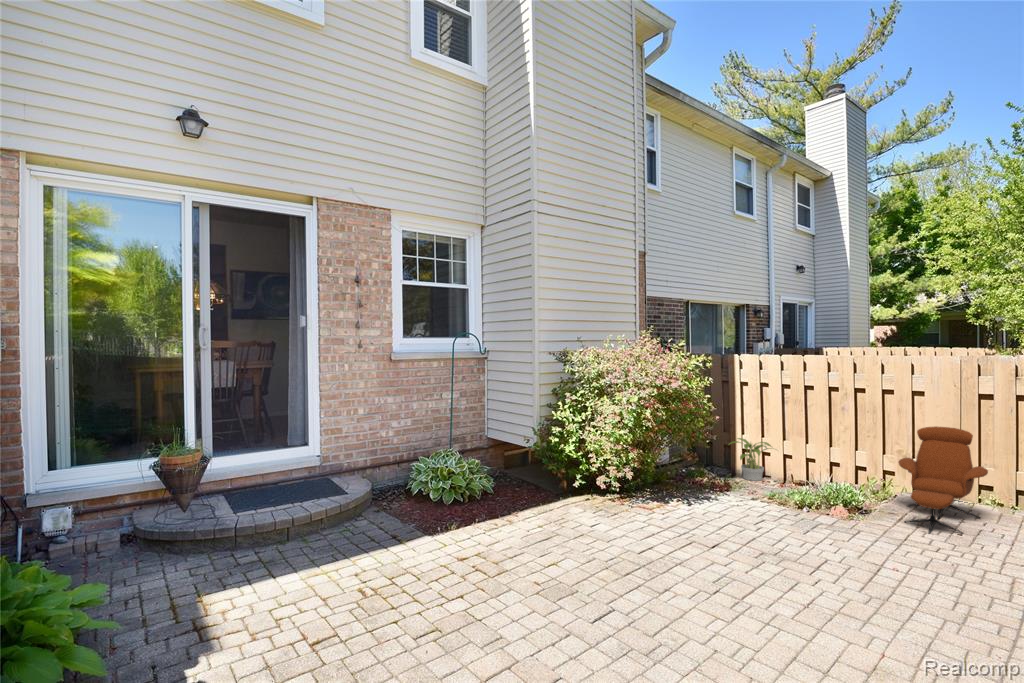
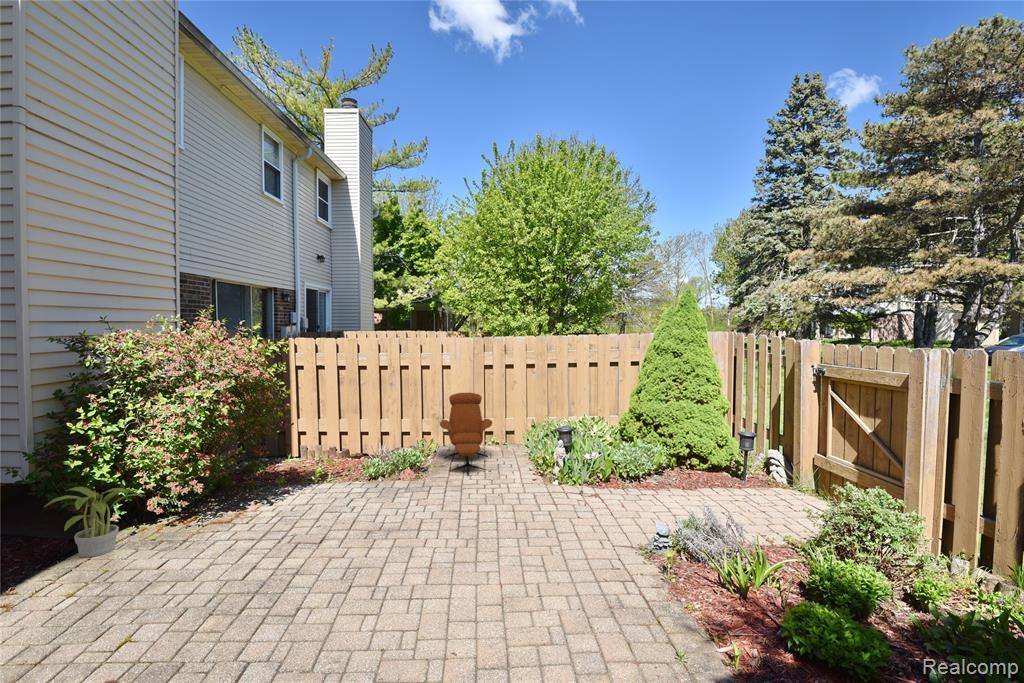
potted plant: present [729,438,771,481] -> present [44,487,145,557]

